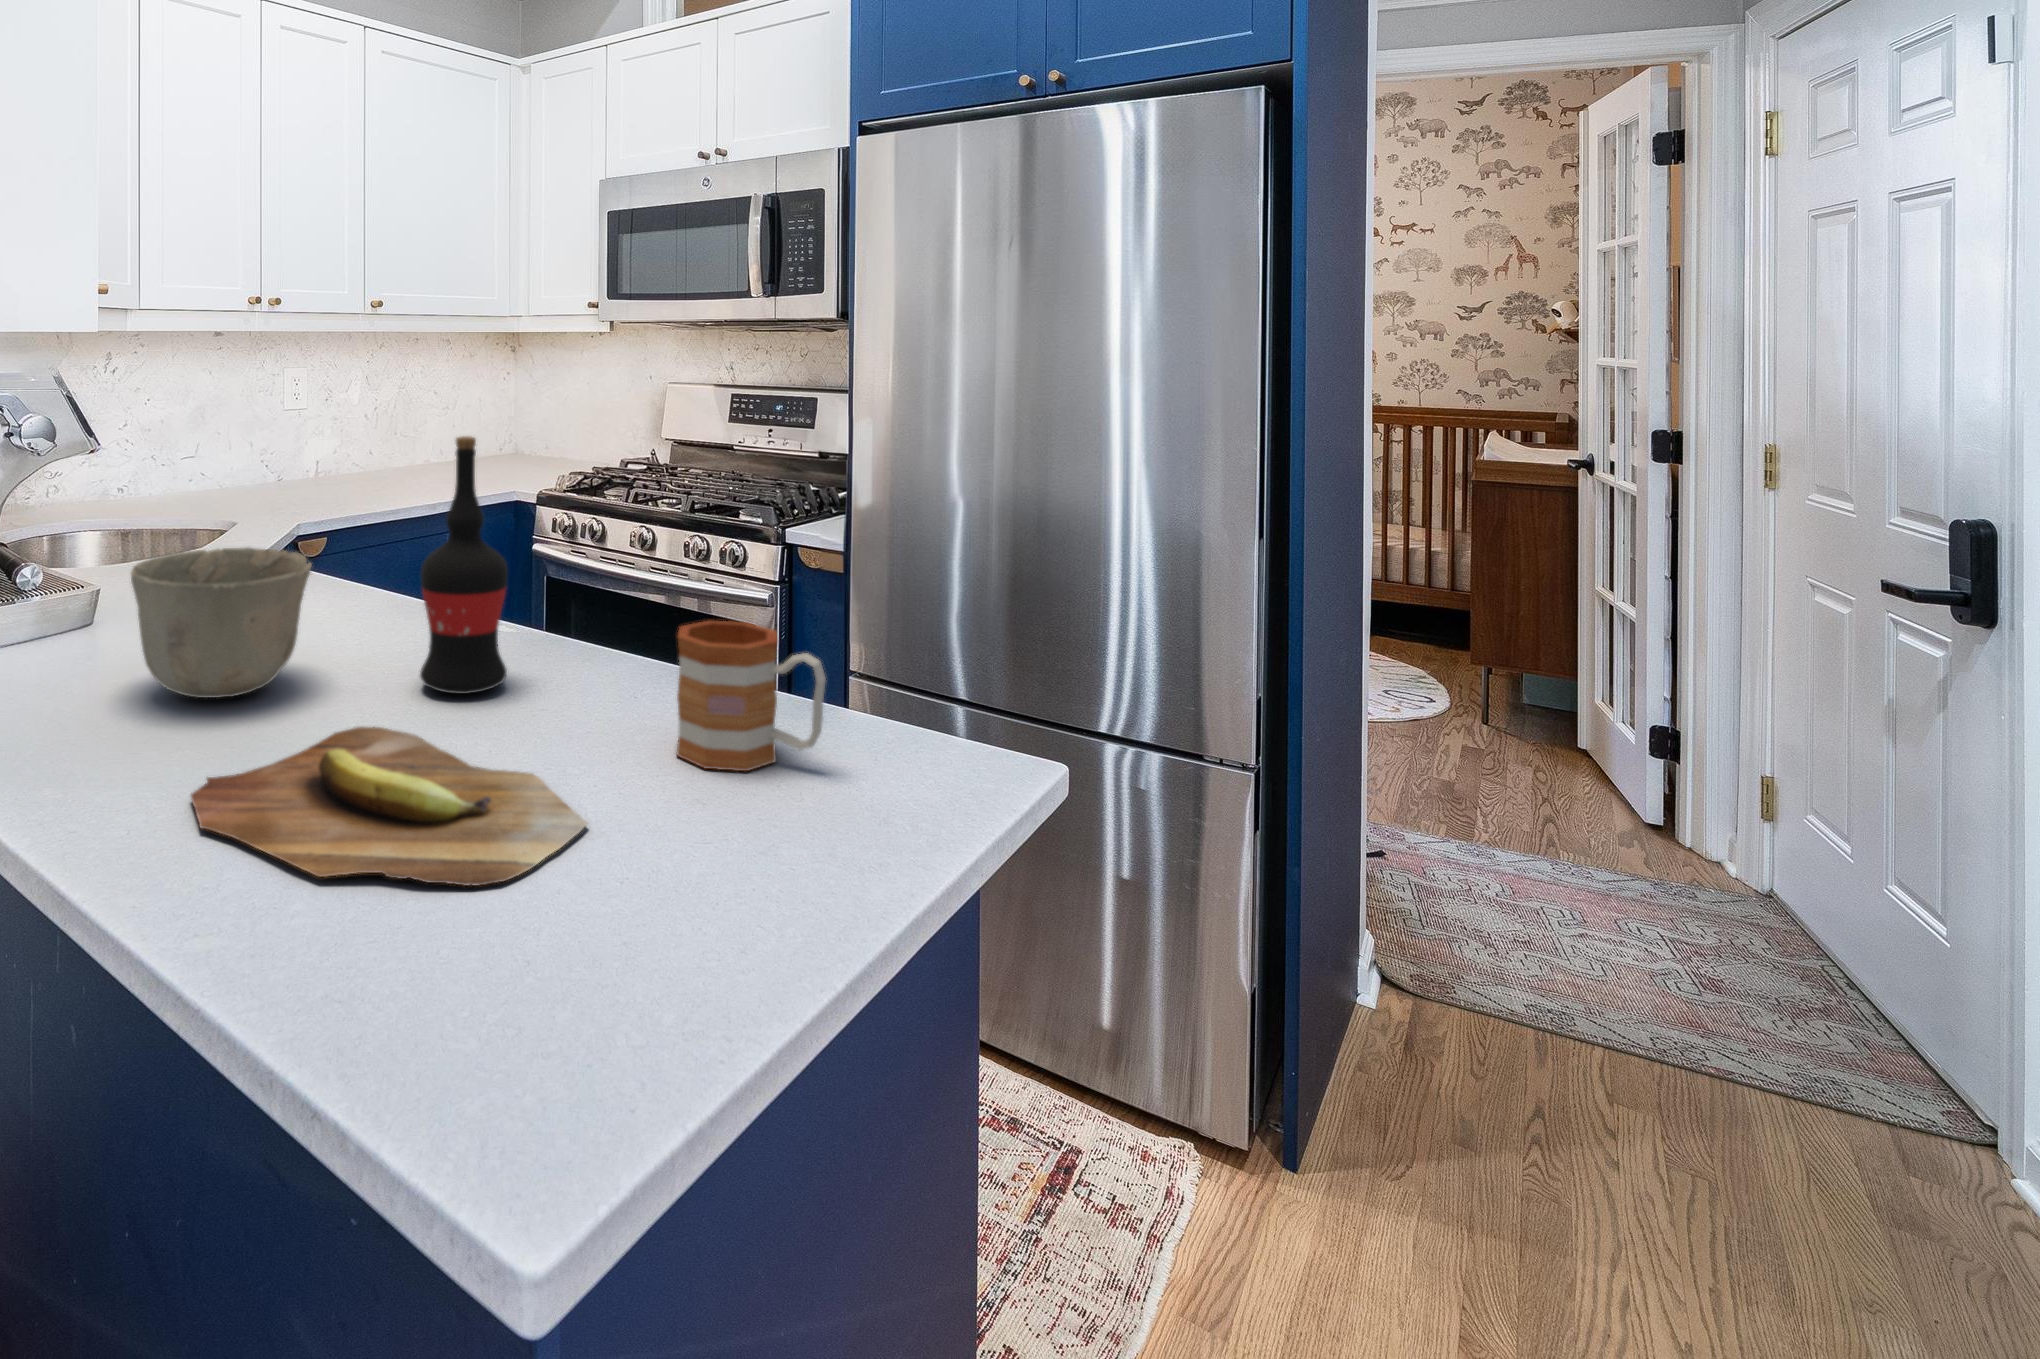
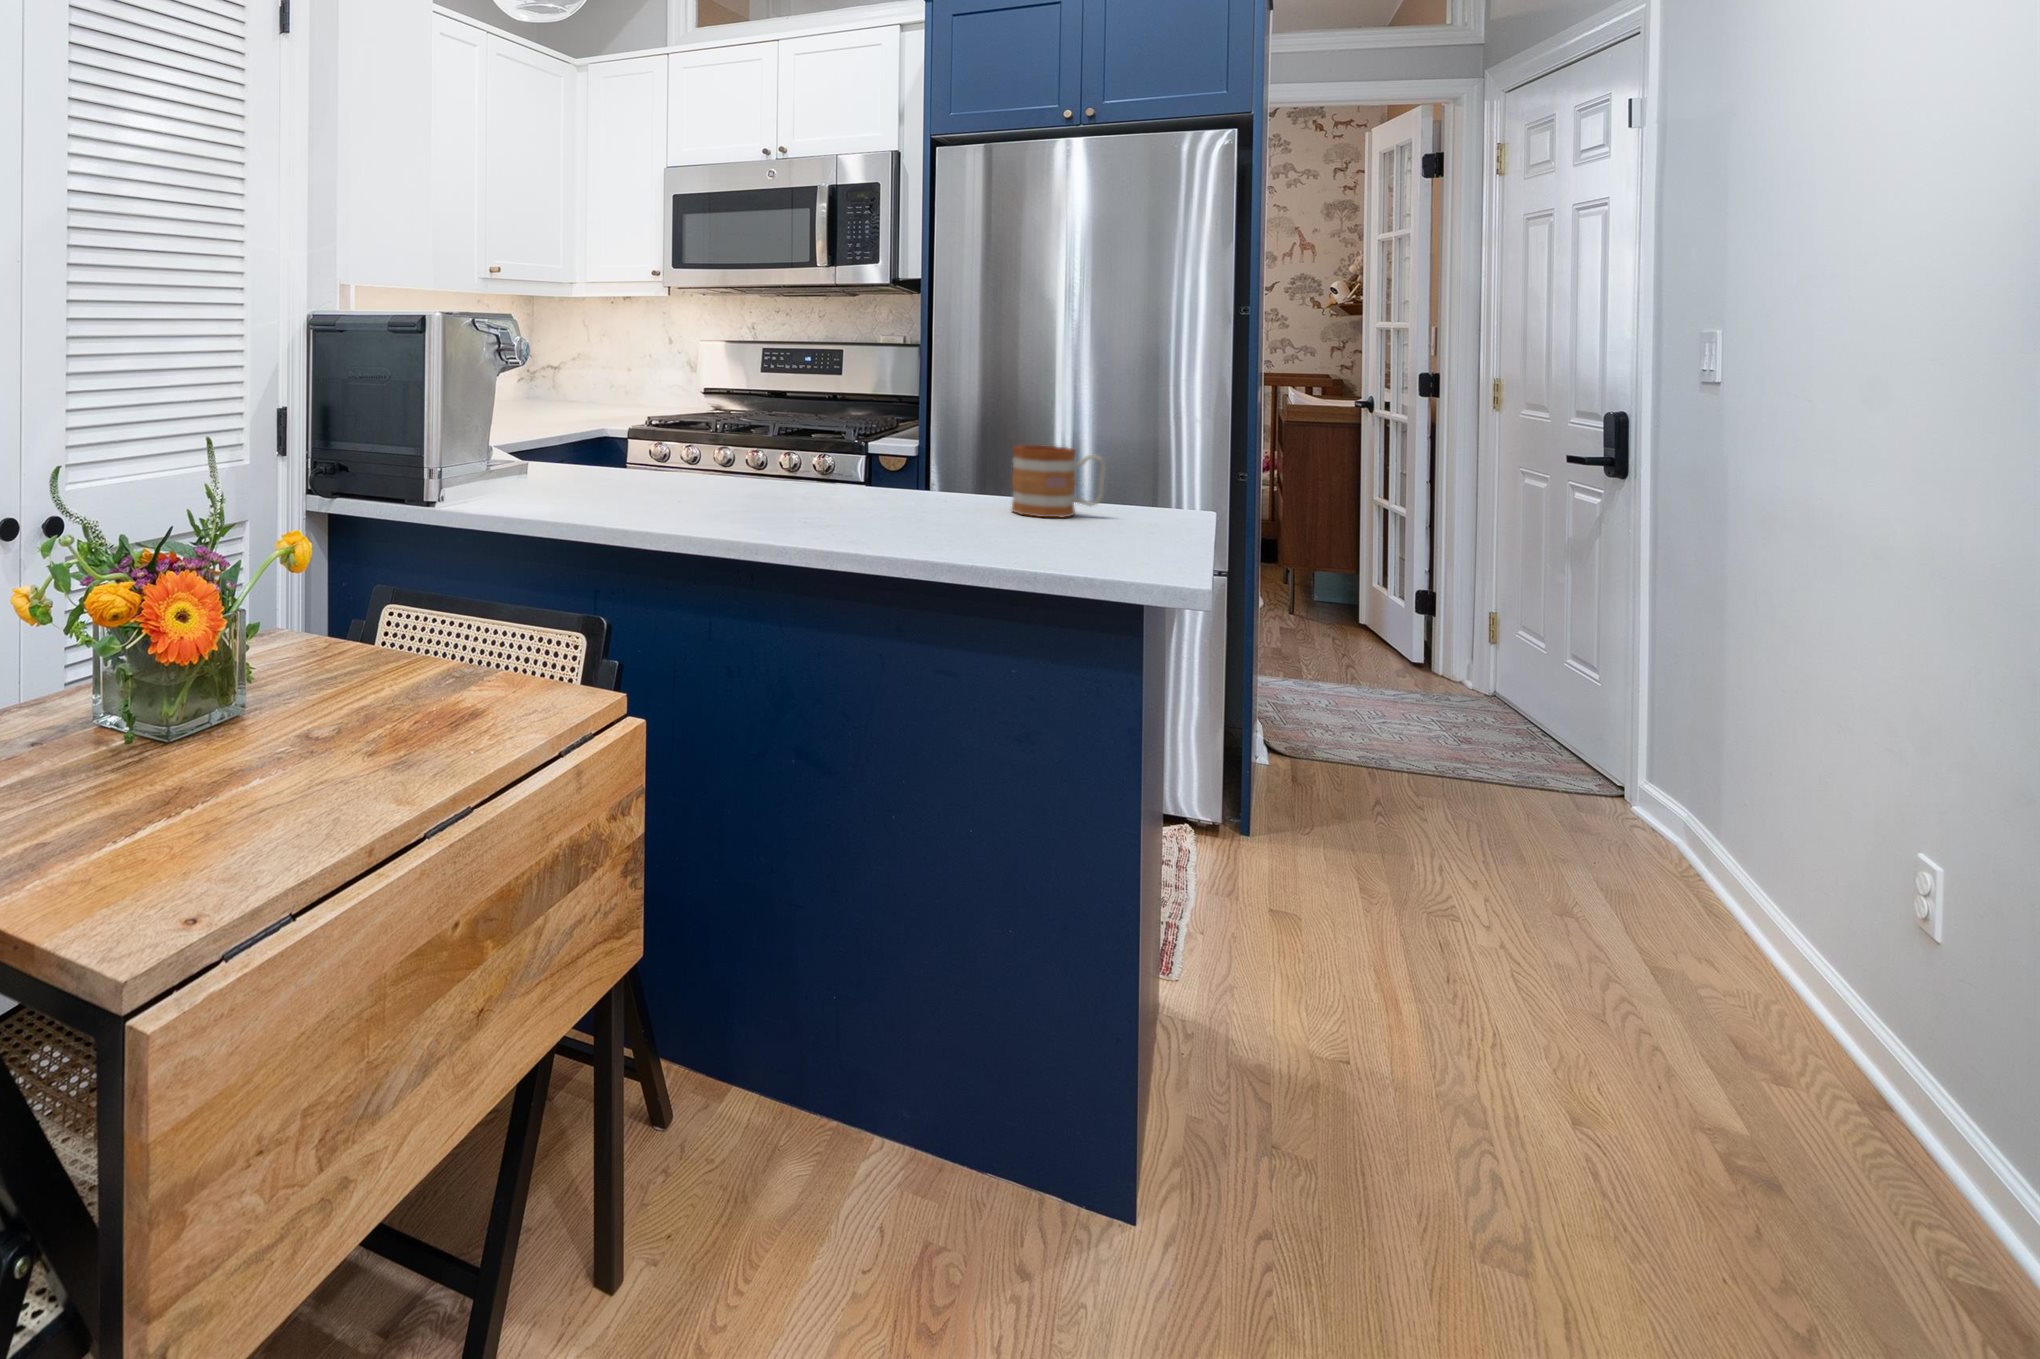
wine bottle: present [420,436,508,694] -> none [820,346,877,500]
ceramic bowl: present [131,547,311,698] -> none [658,420,770,505]
cutting board: present [191,727,587,886] -> none [806,505,1032,542]

